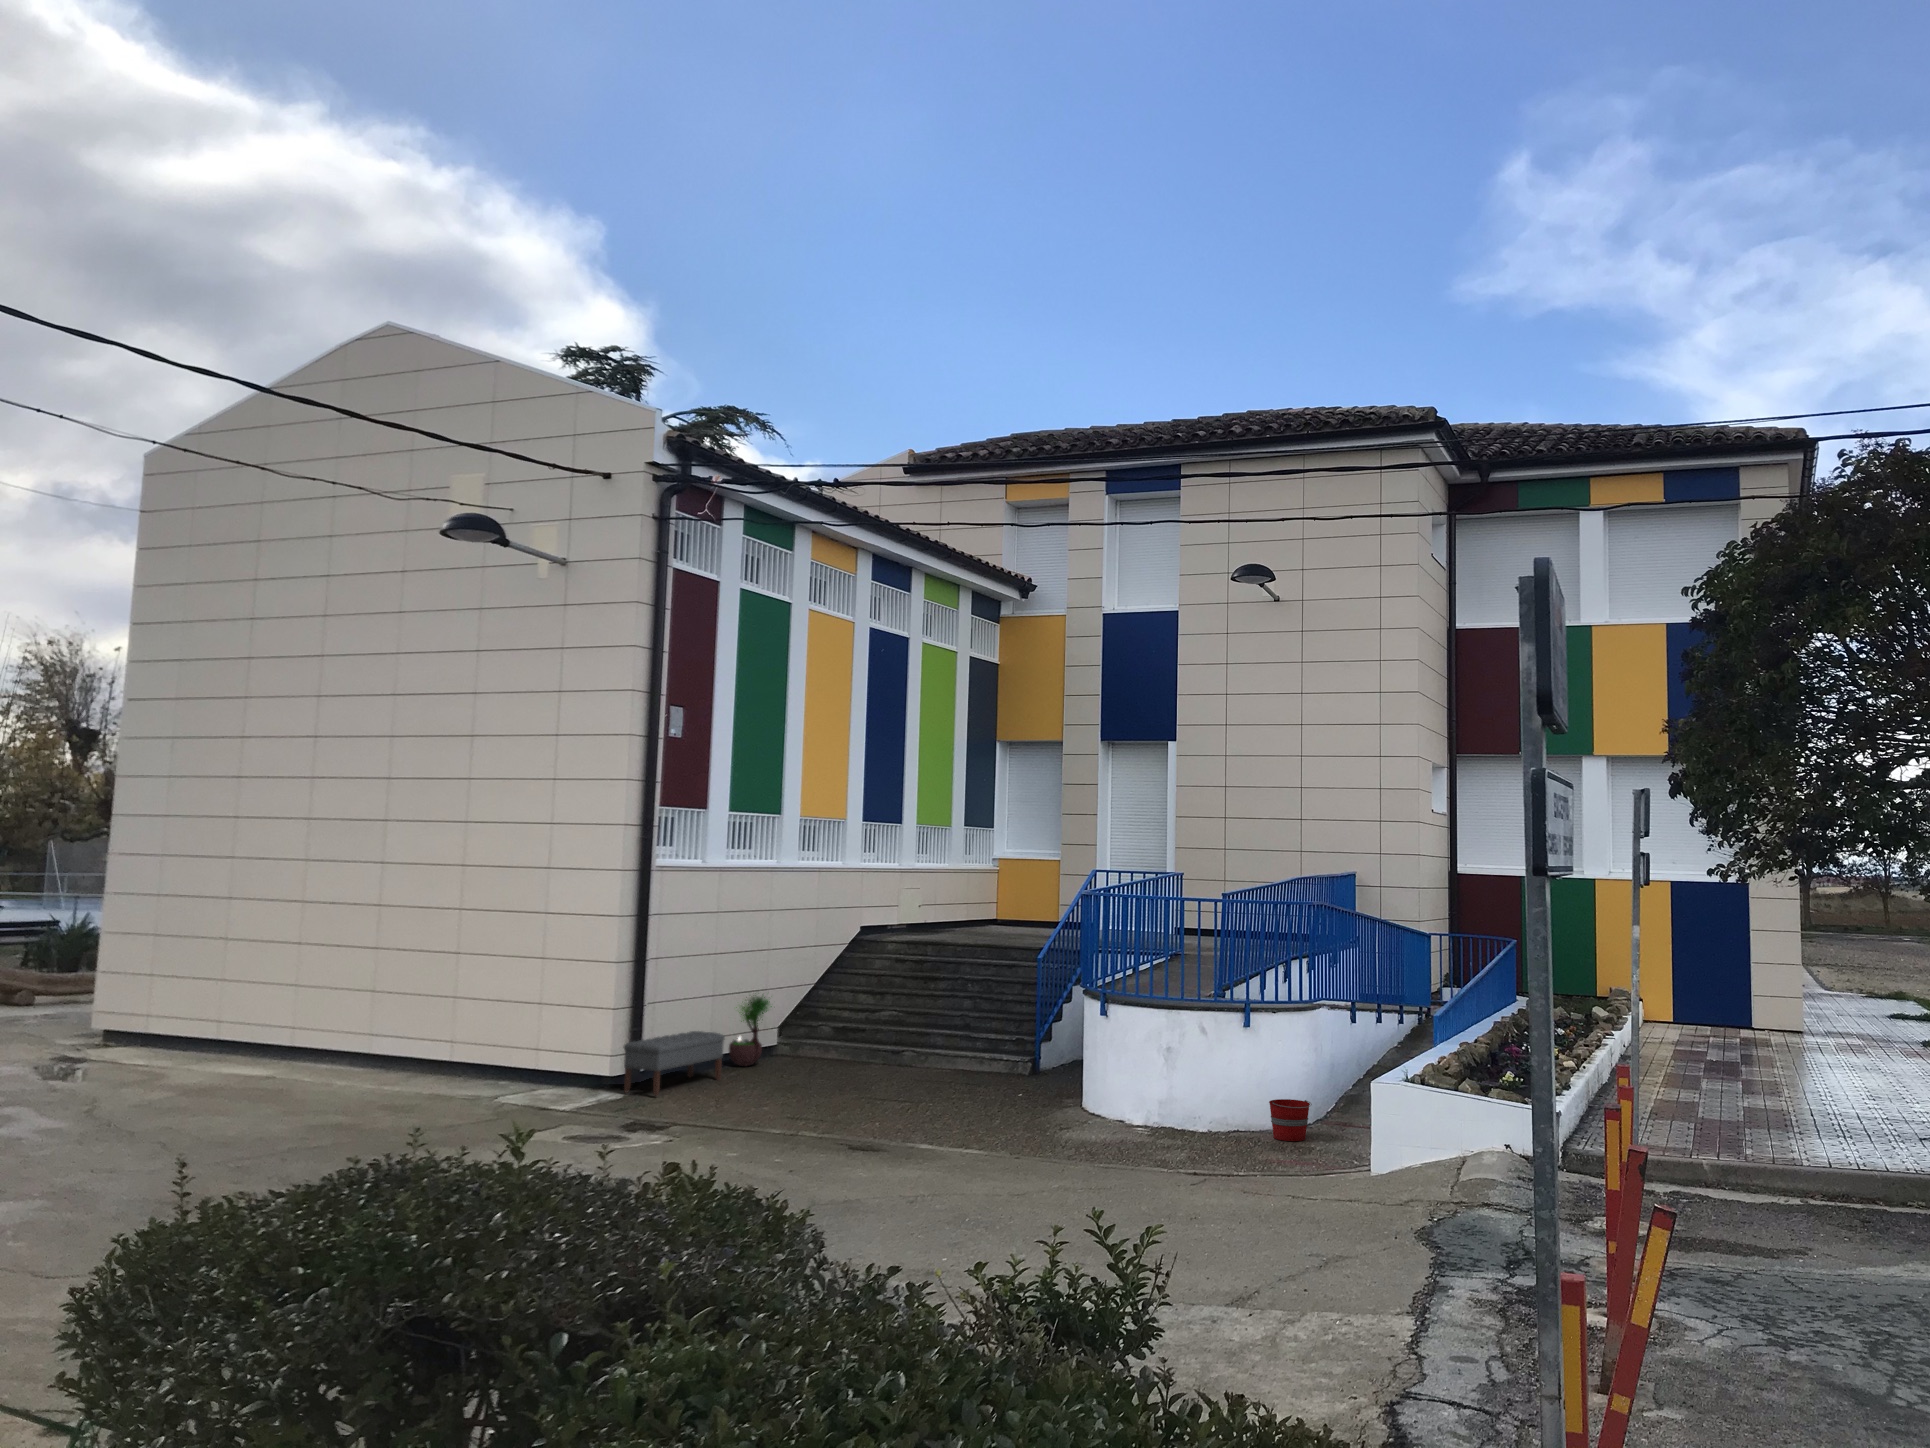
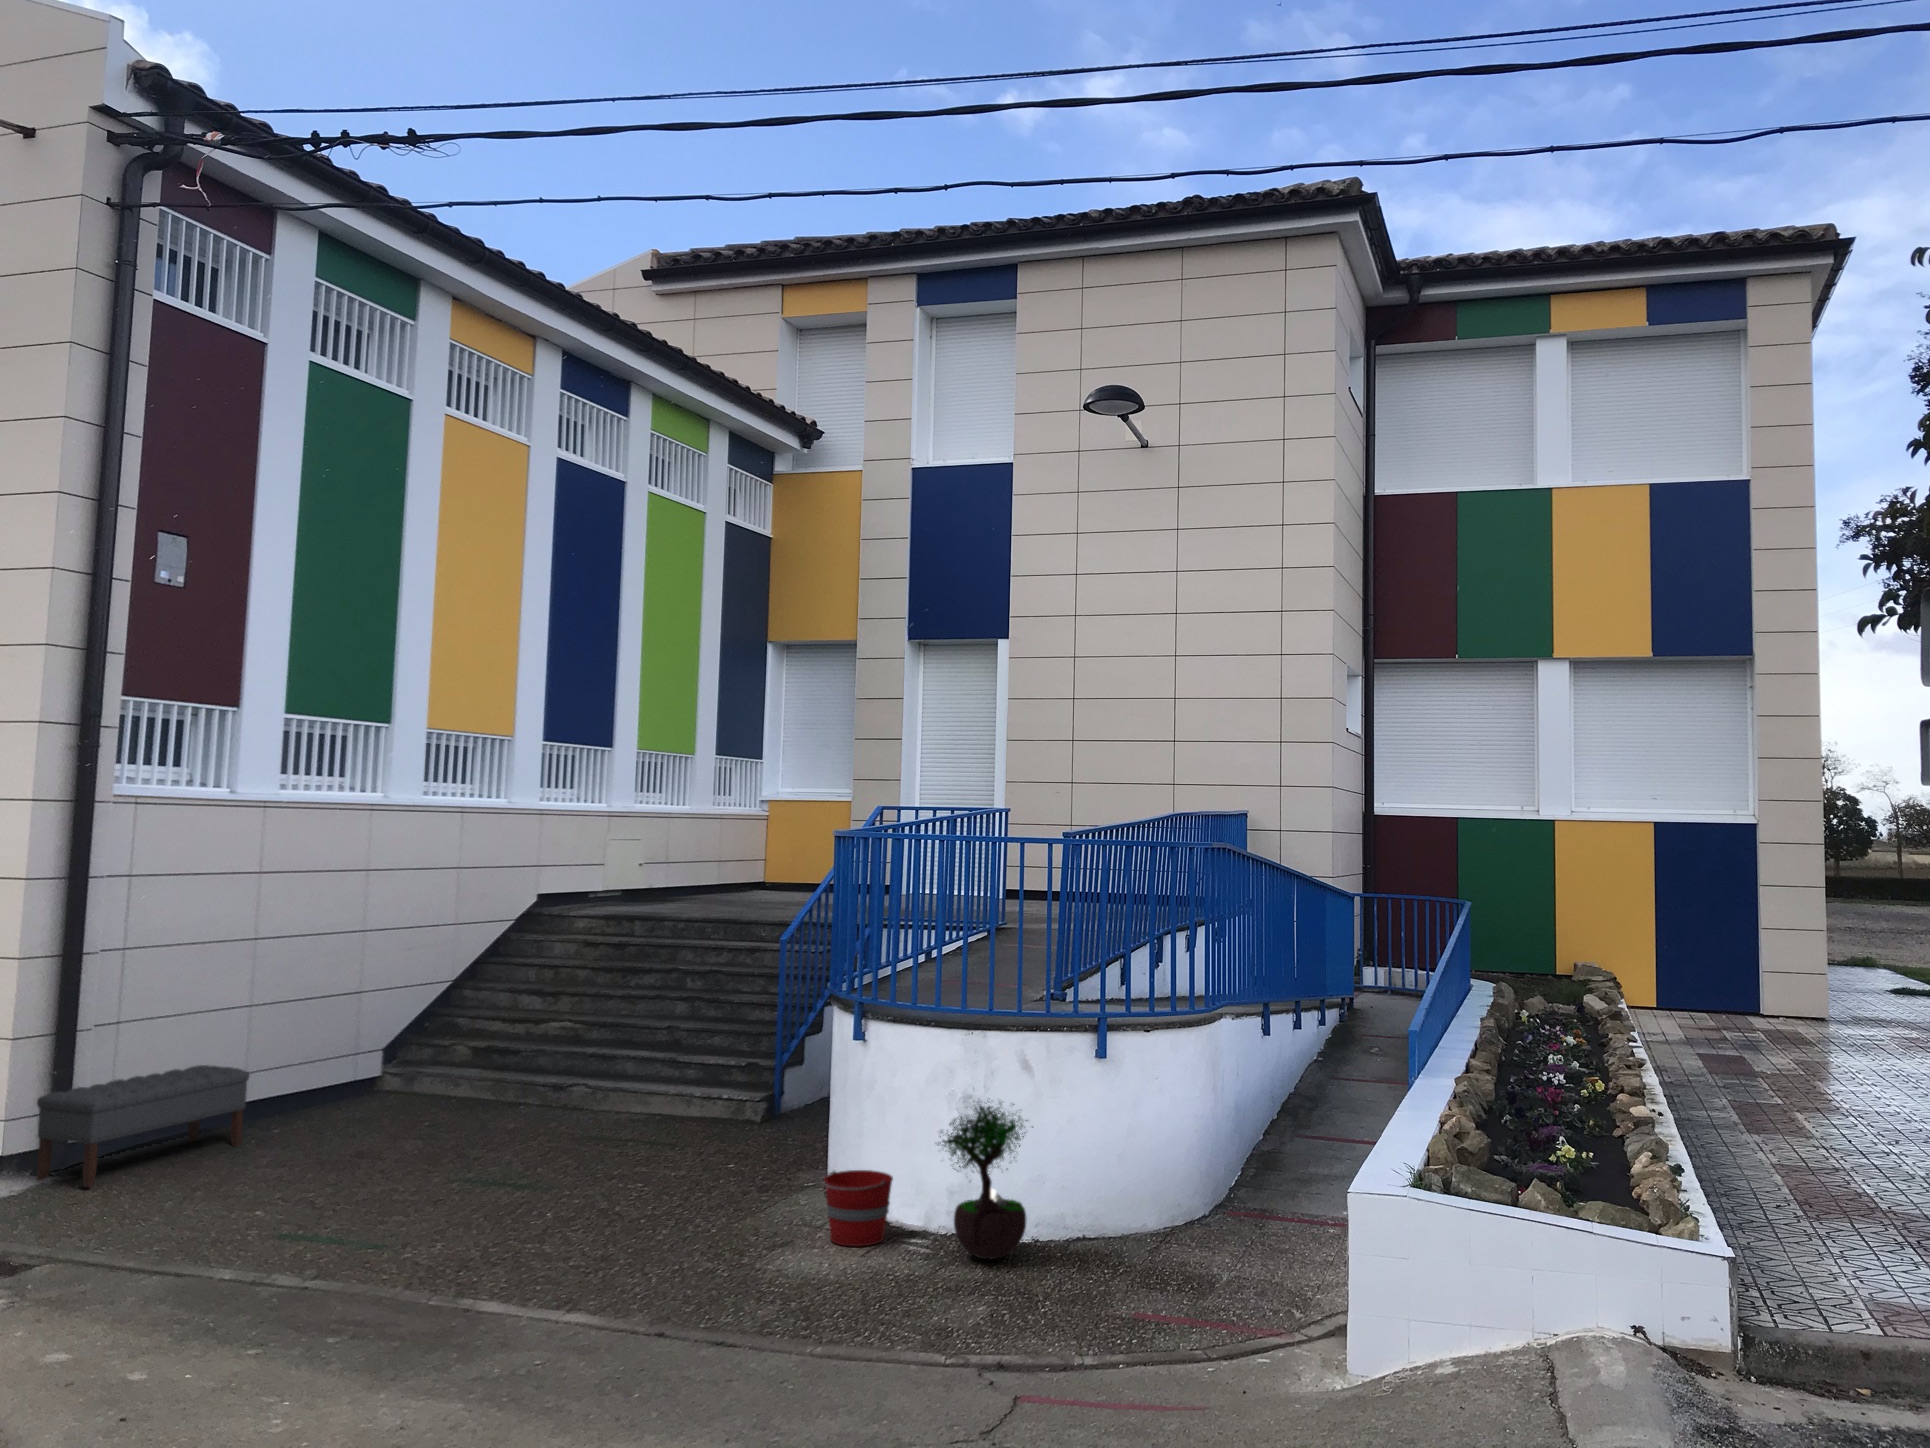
potted tree: present [729,995,772,1066] -> present [938,1100,1033,1259]
bucket: present [1269,1099,1312,1141] -> present [822,1170,893,1246]

